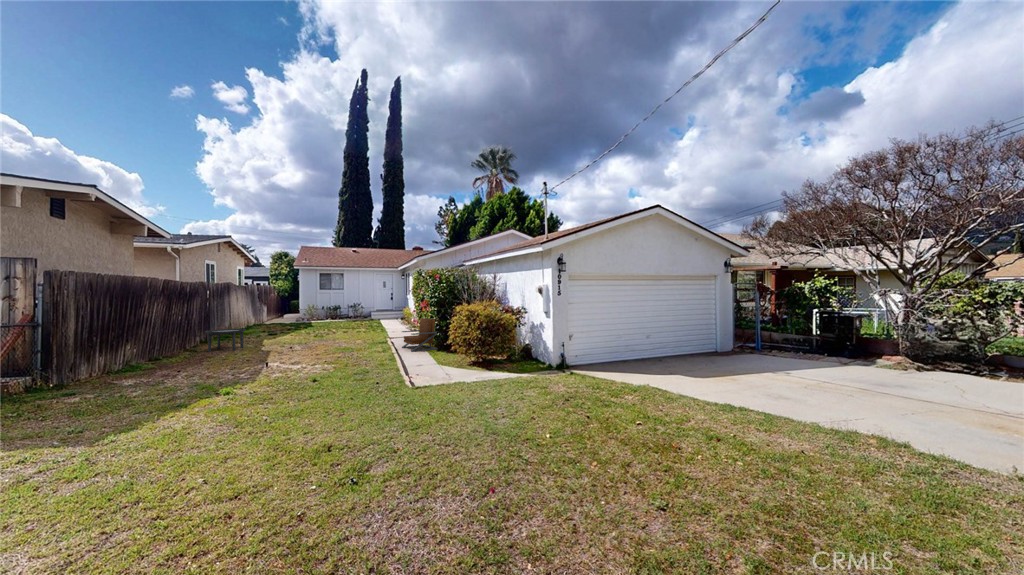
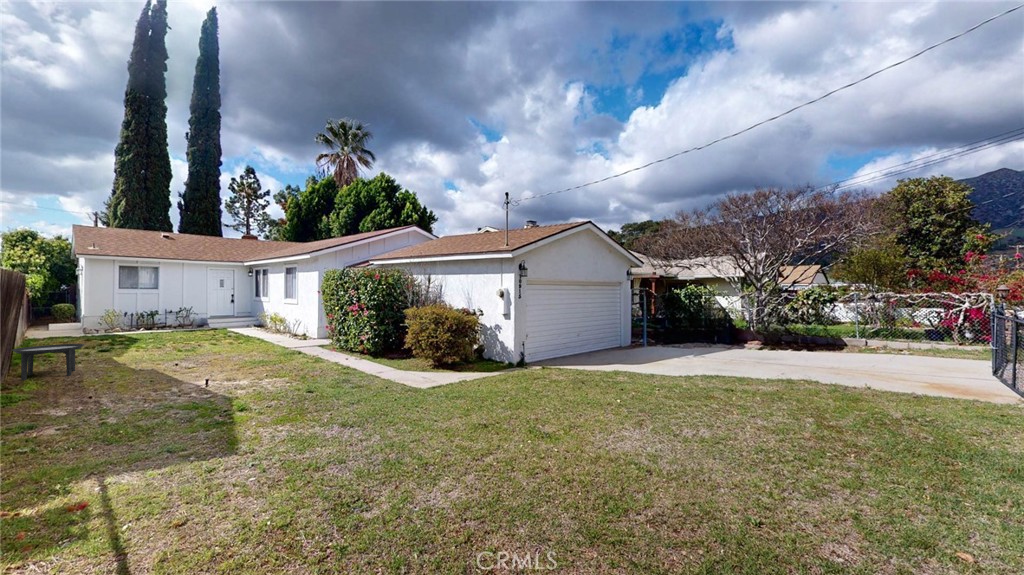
lounge chair: present [402,318,438,352] -> none [327,323,376,361]

